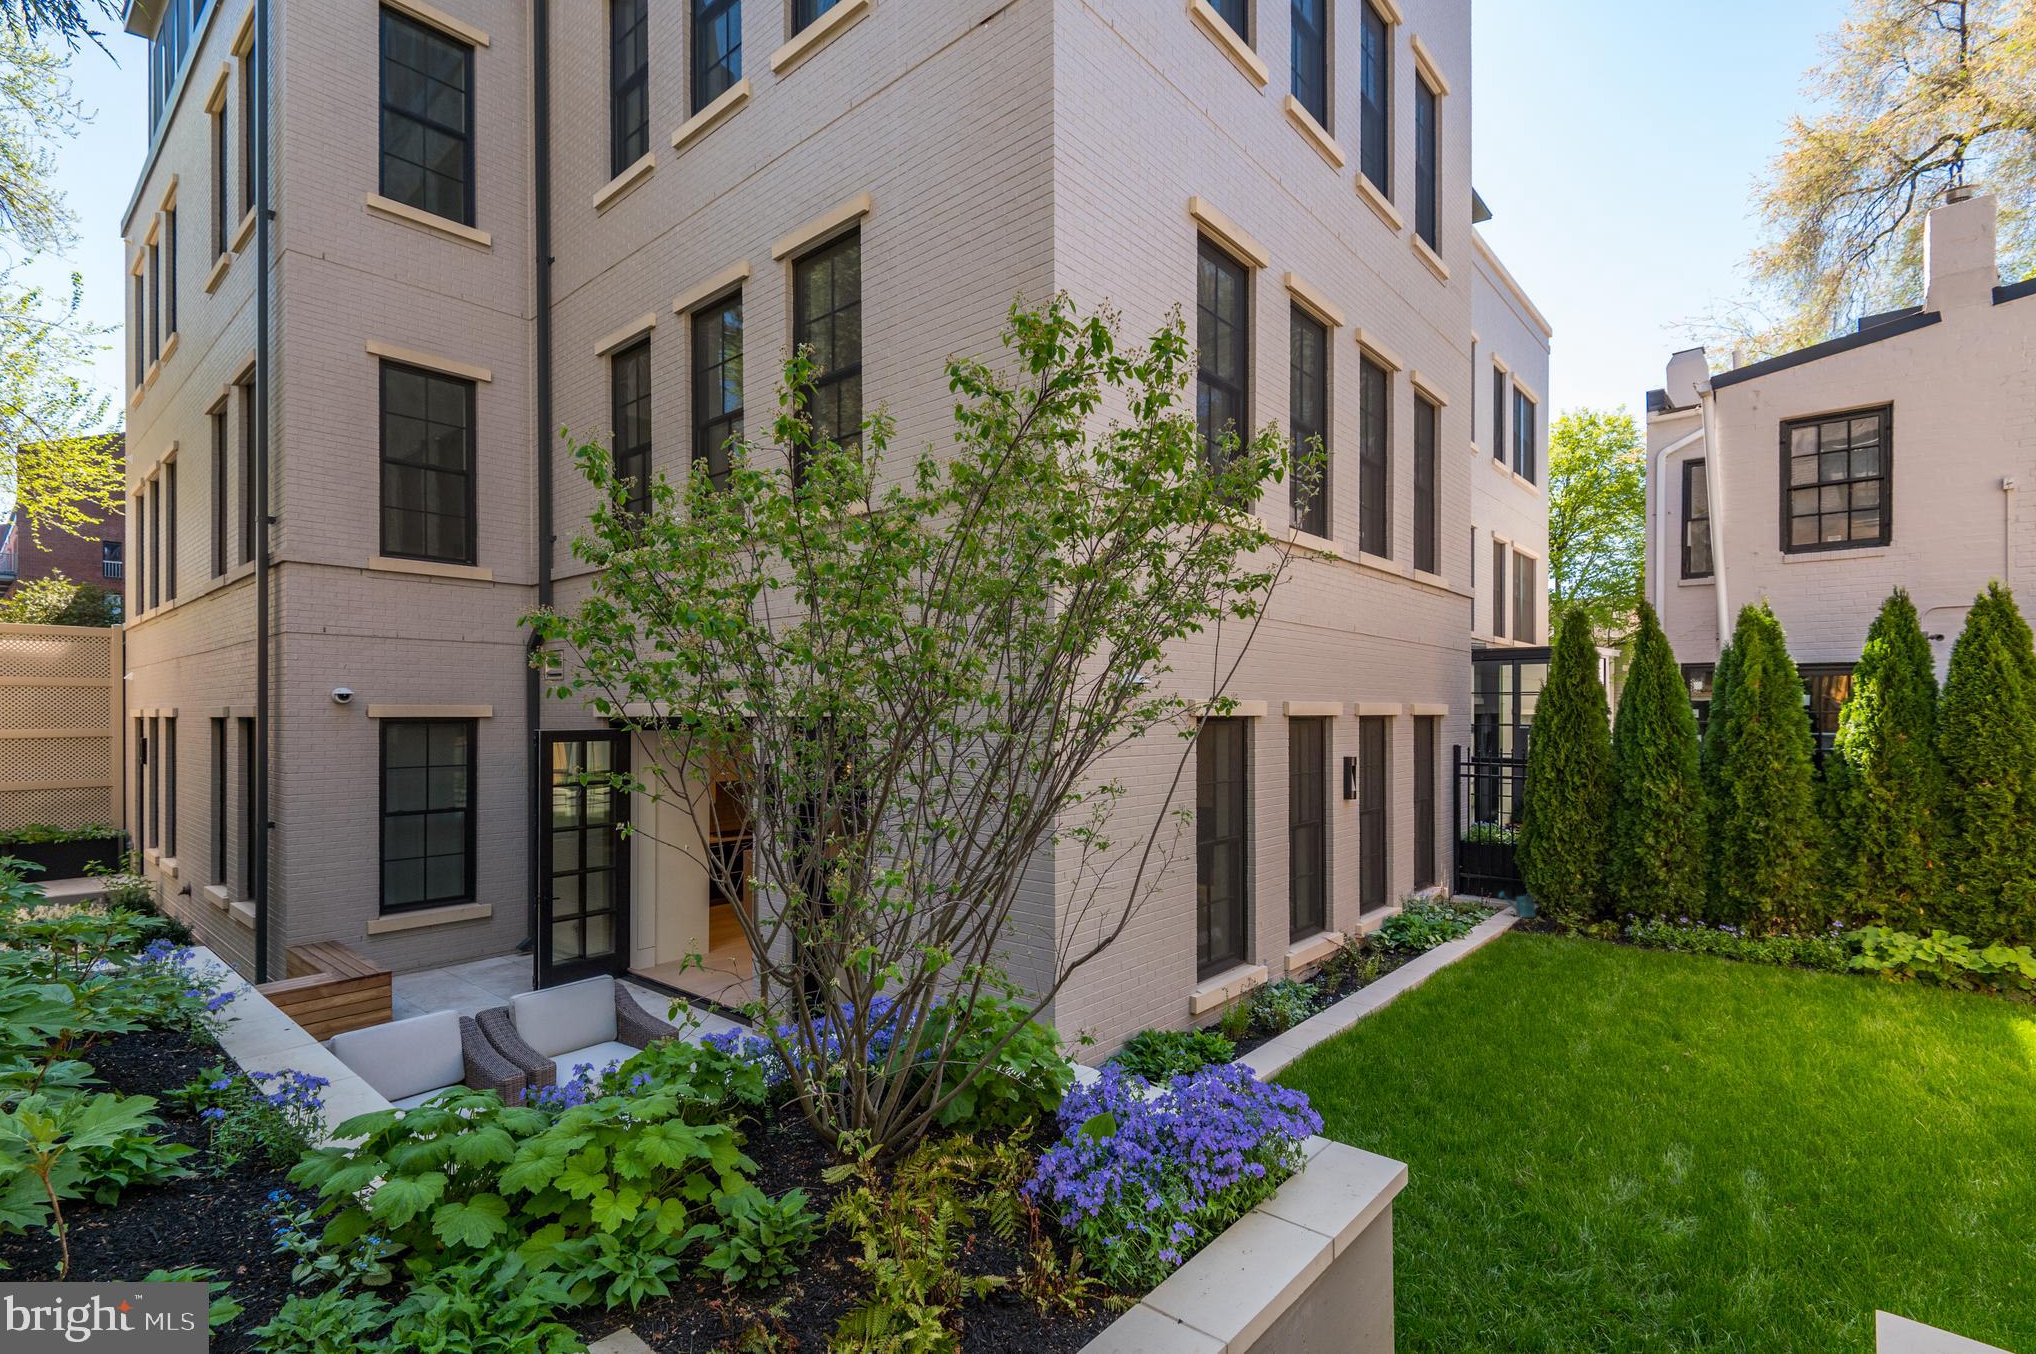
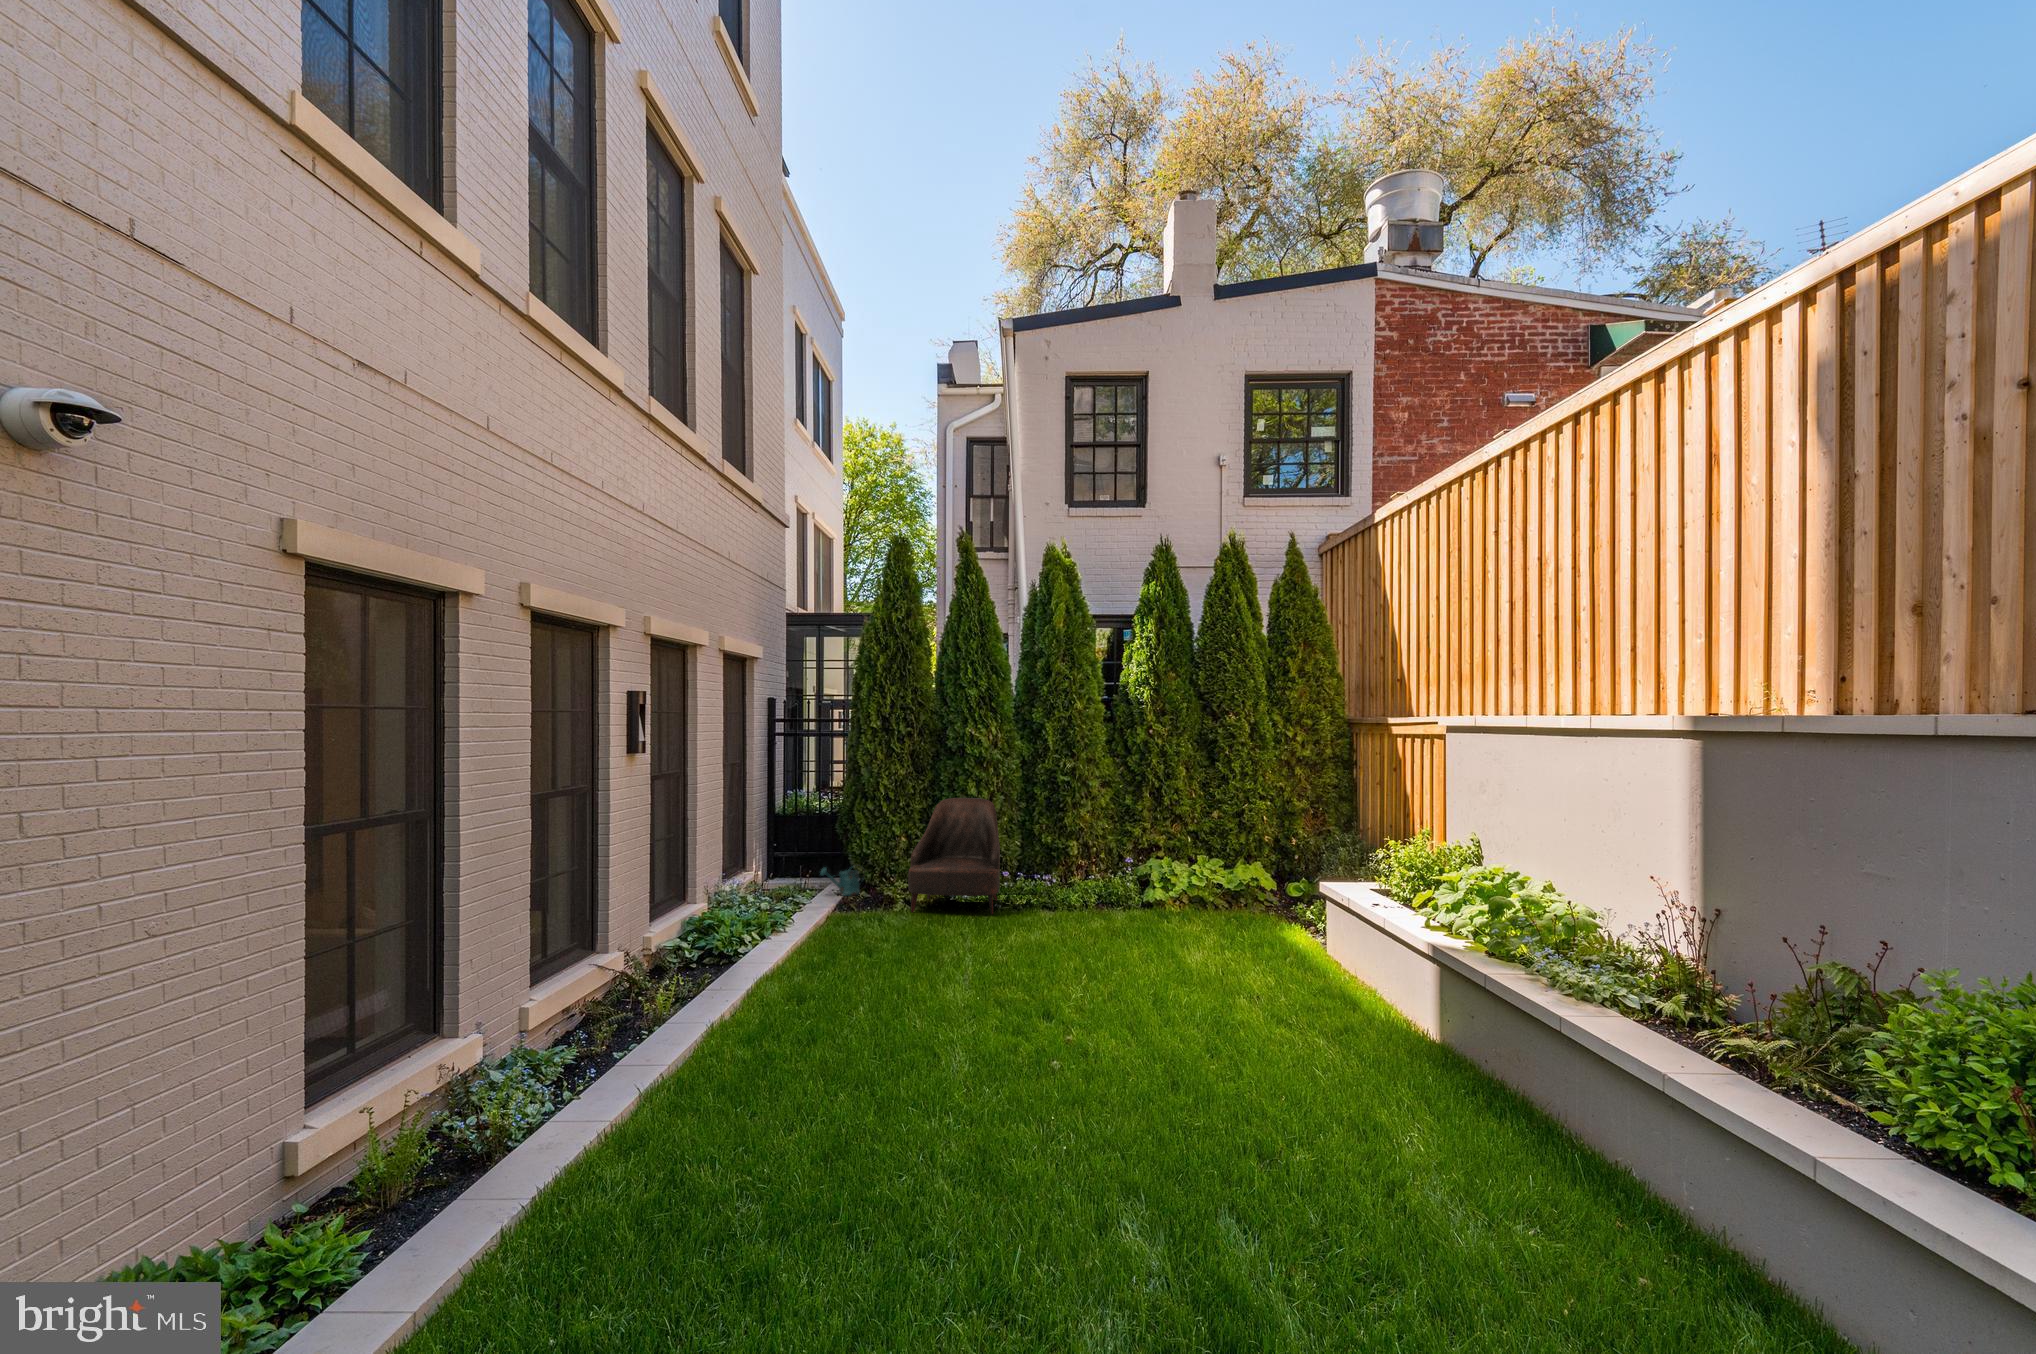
armchair: none [1576,845,1673,954] -> present [908,798,1000,915]

